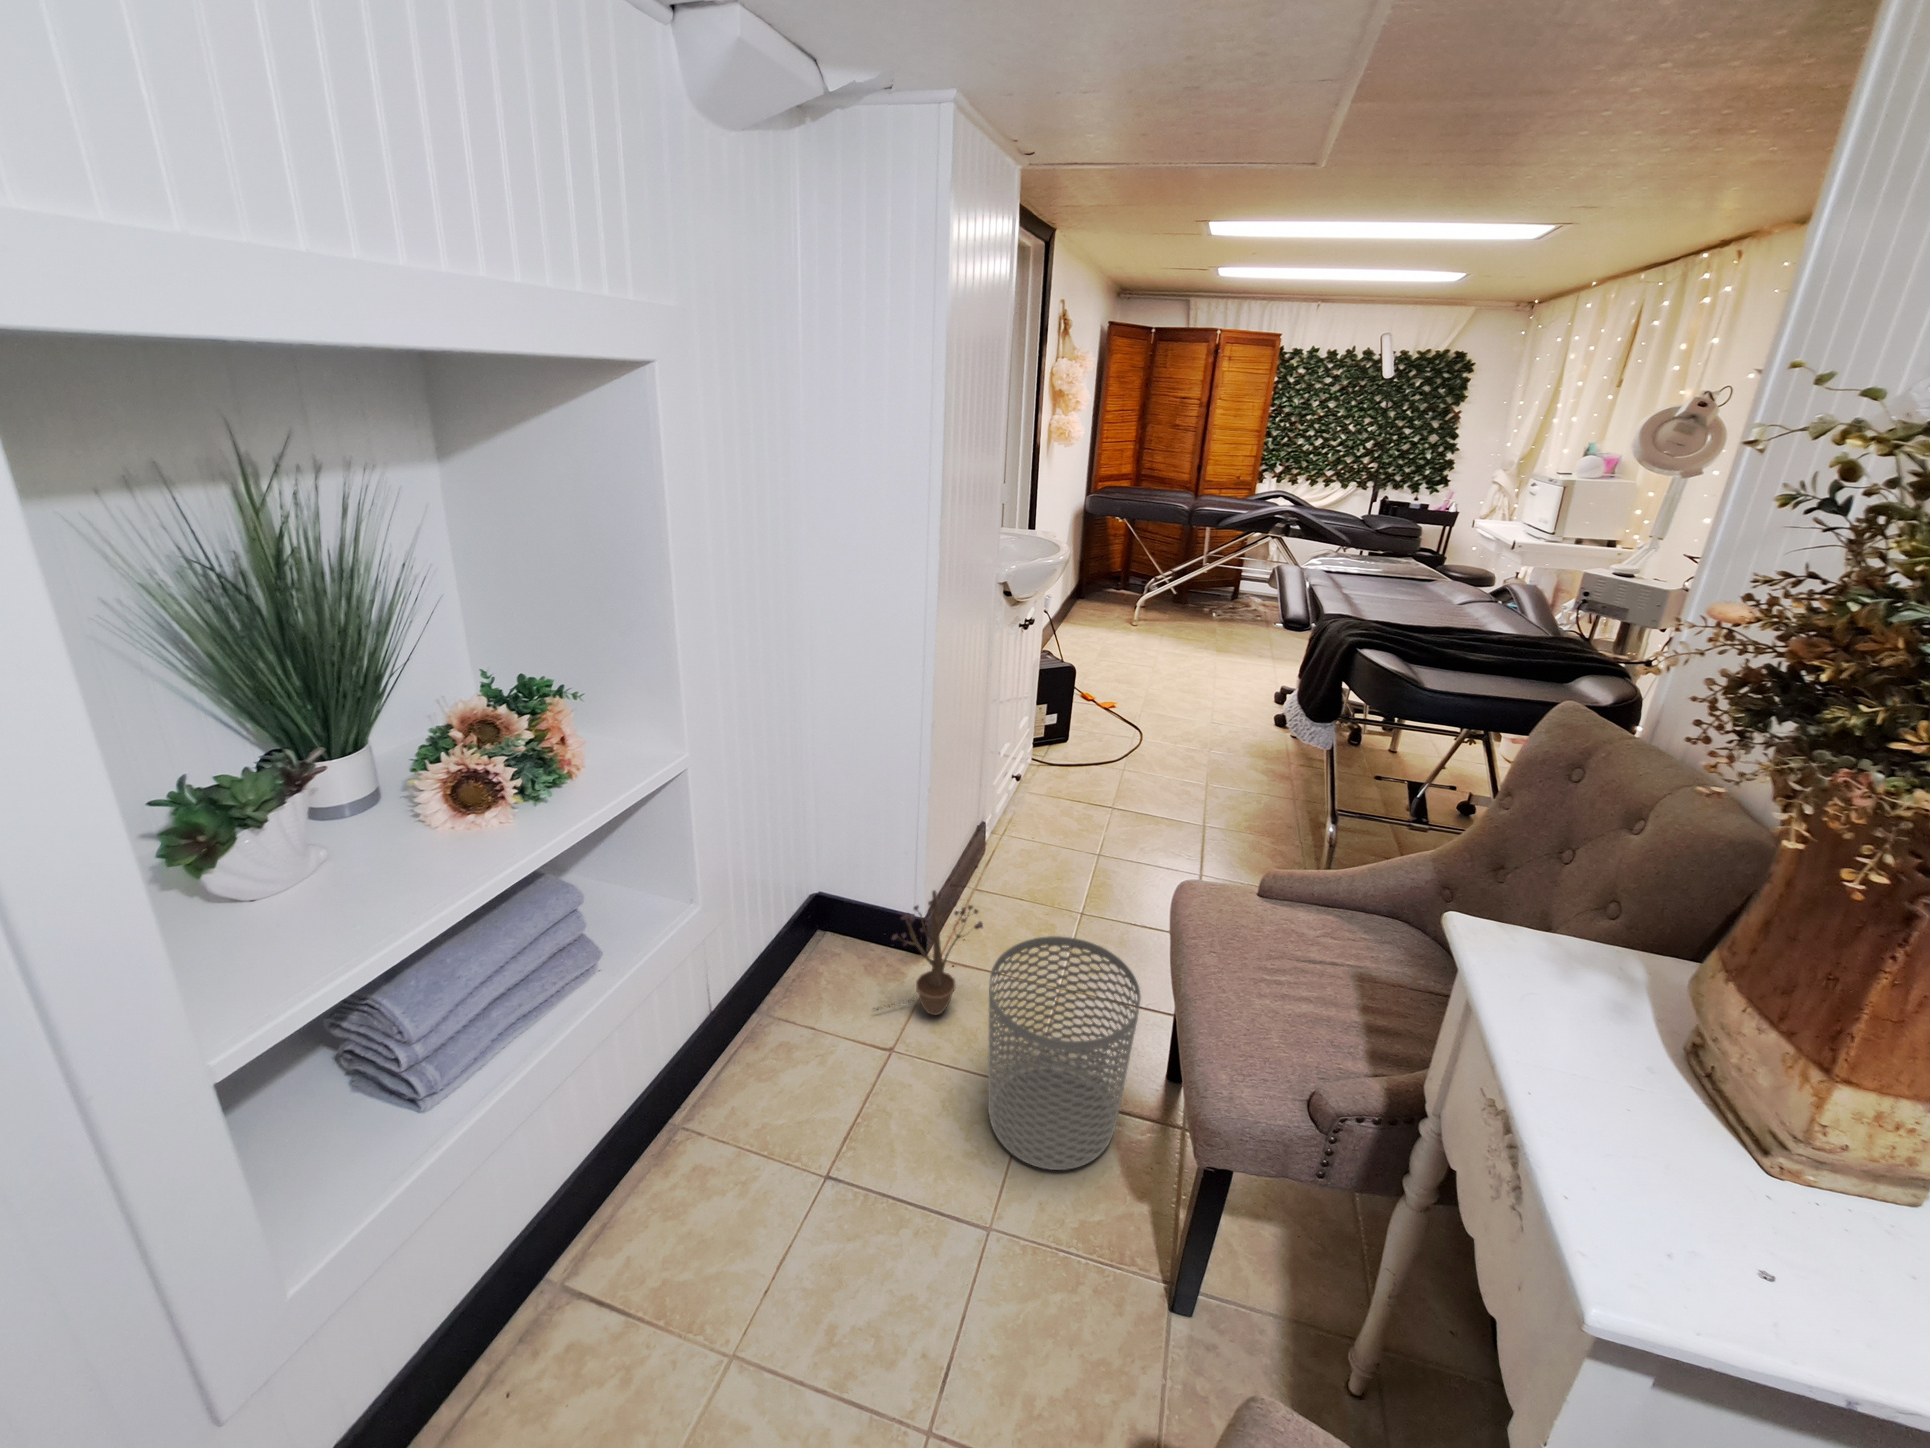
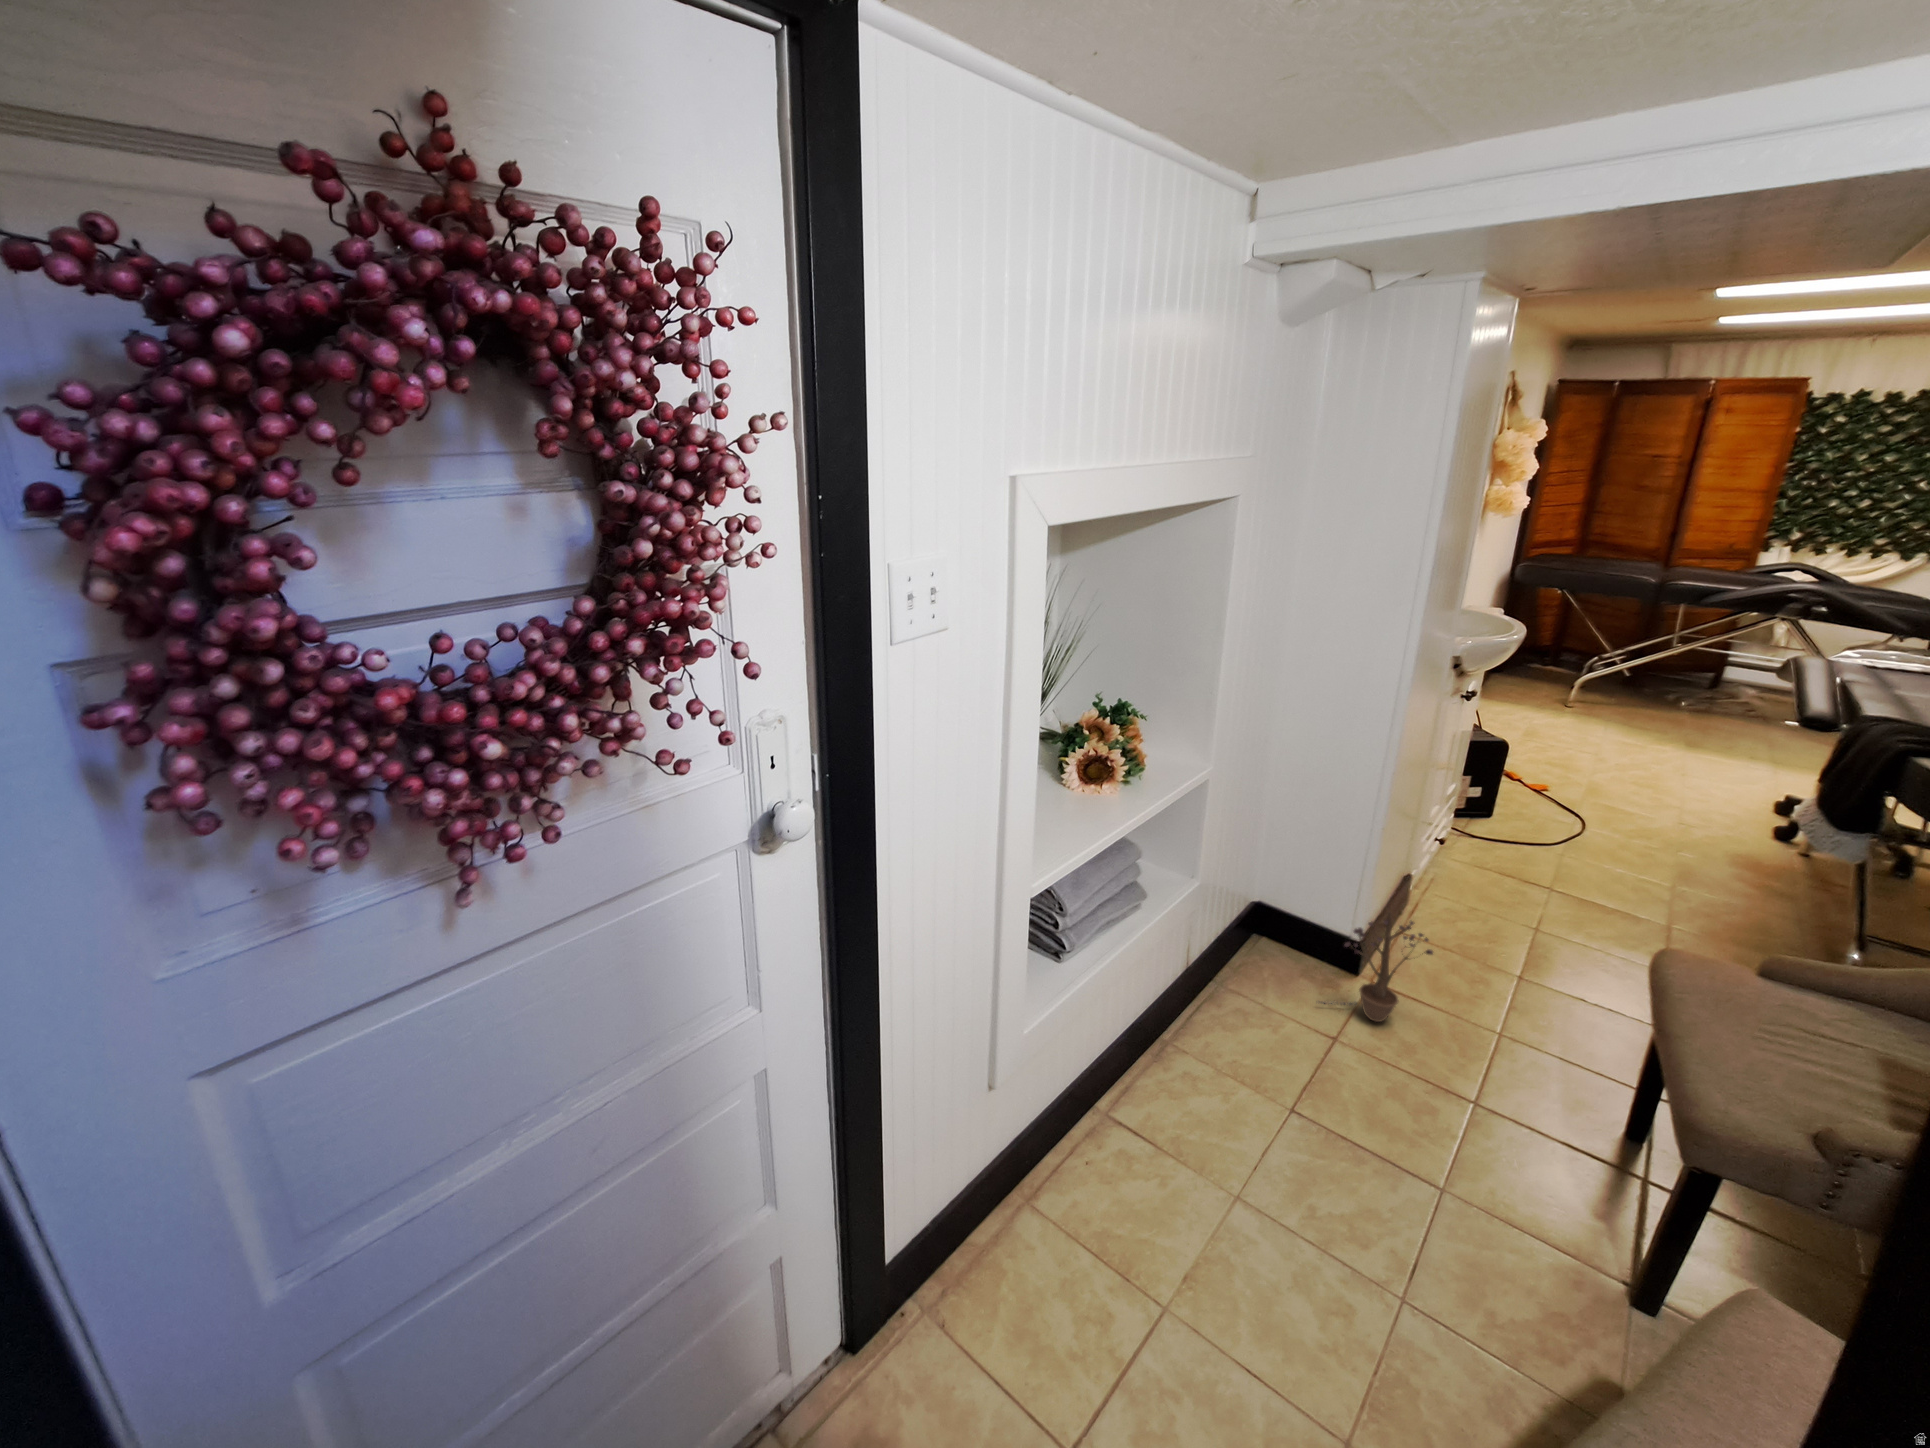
waste bin: present [988,936,1141,1170] -> none [1439,969,1622,1177]

